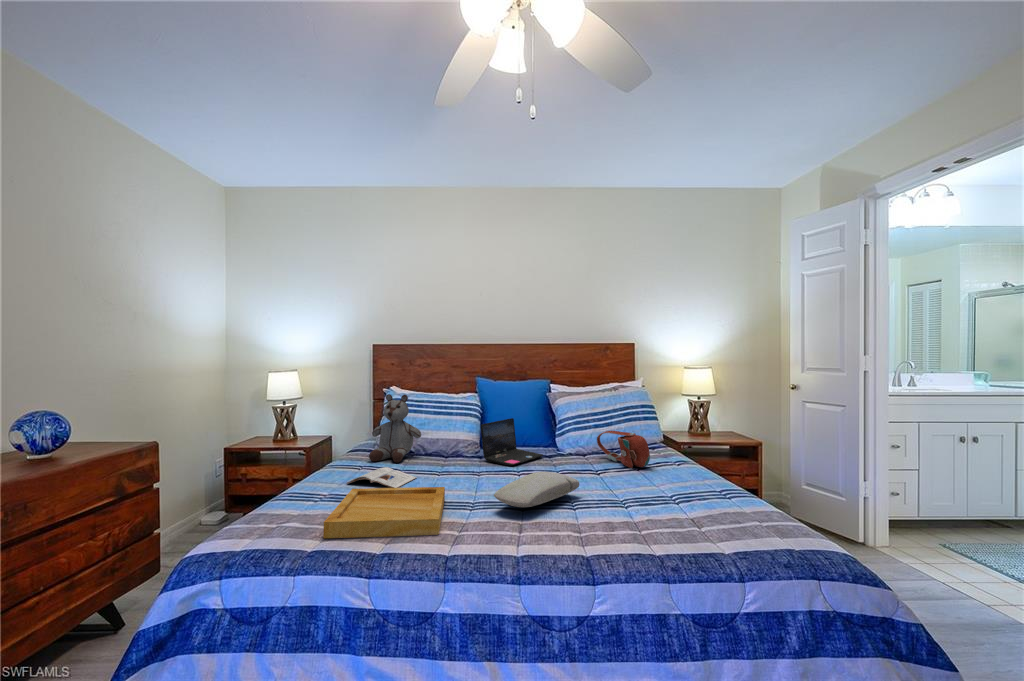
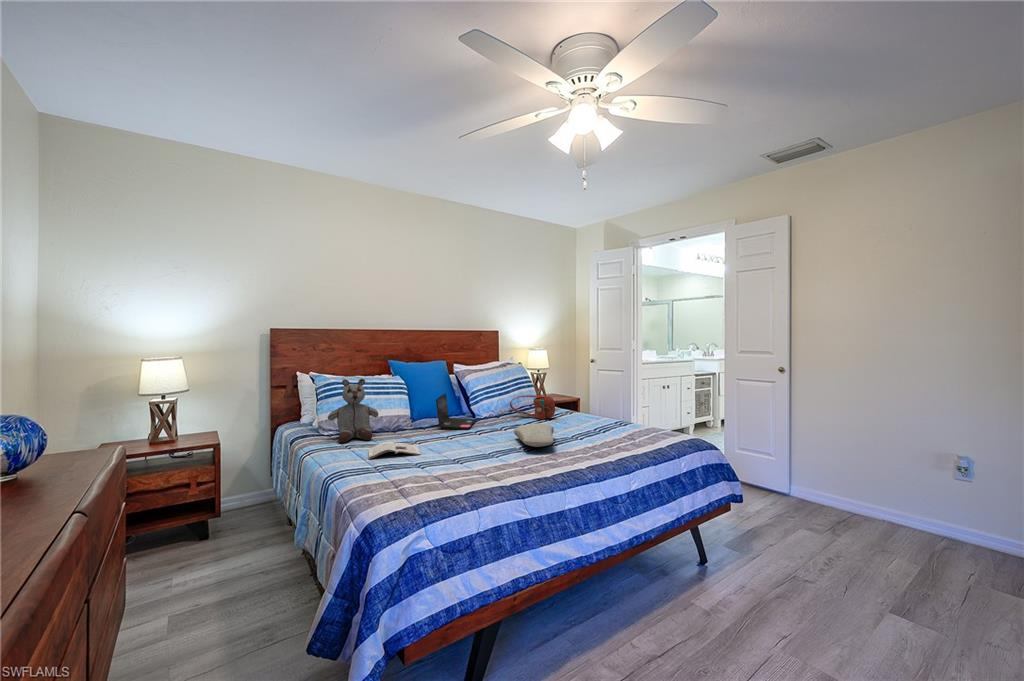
tray: present [323,487,445,538] -> none [413,444,523,487]

